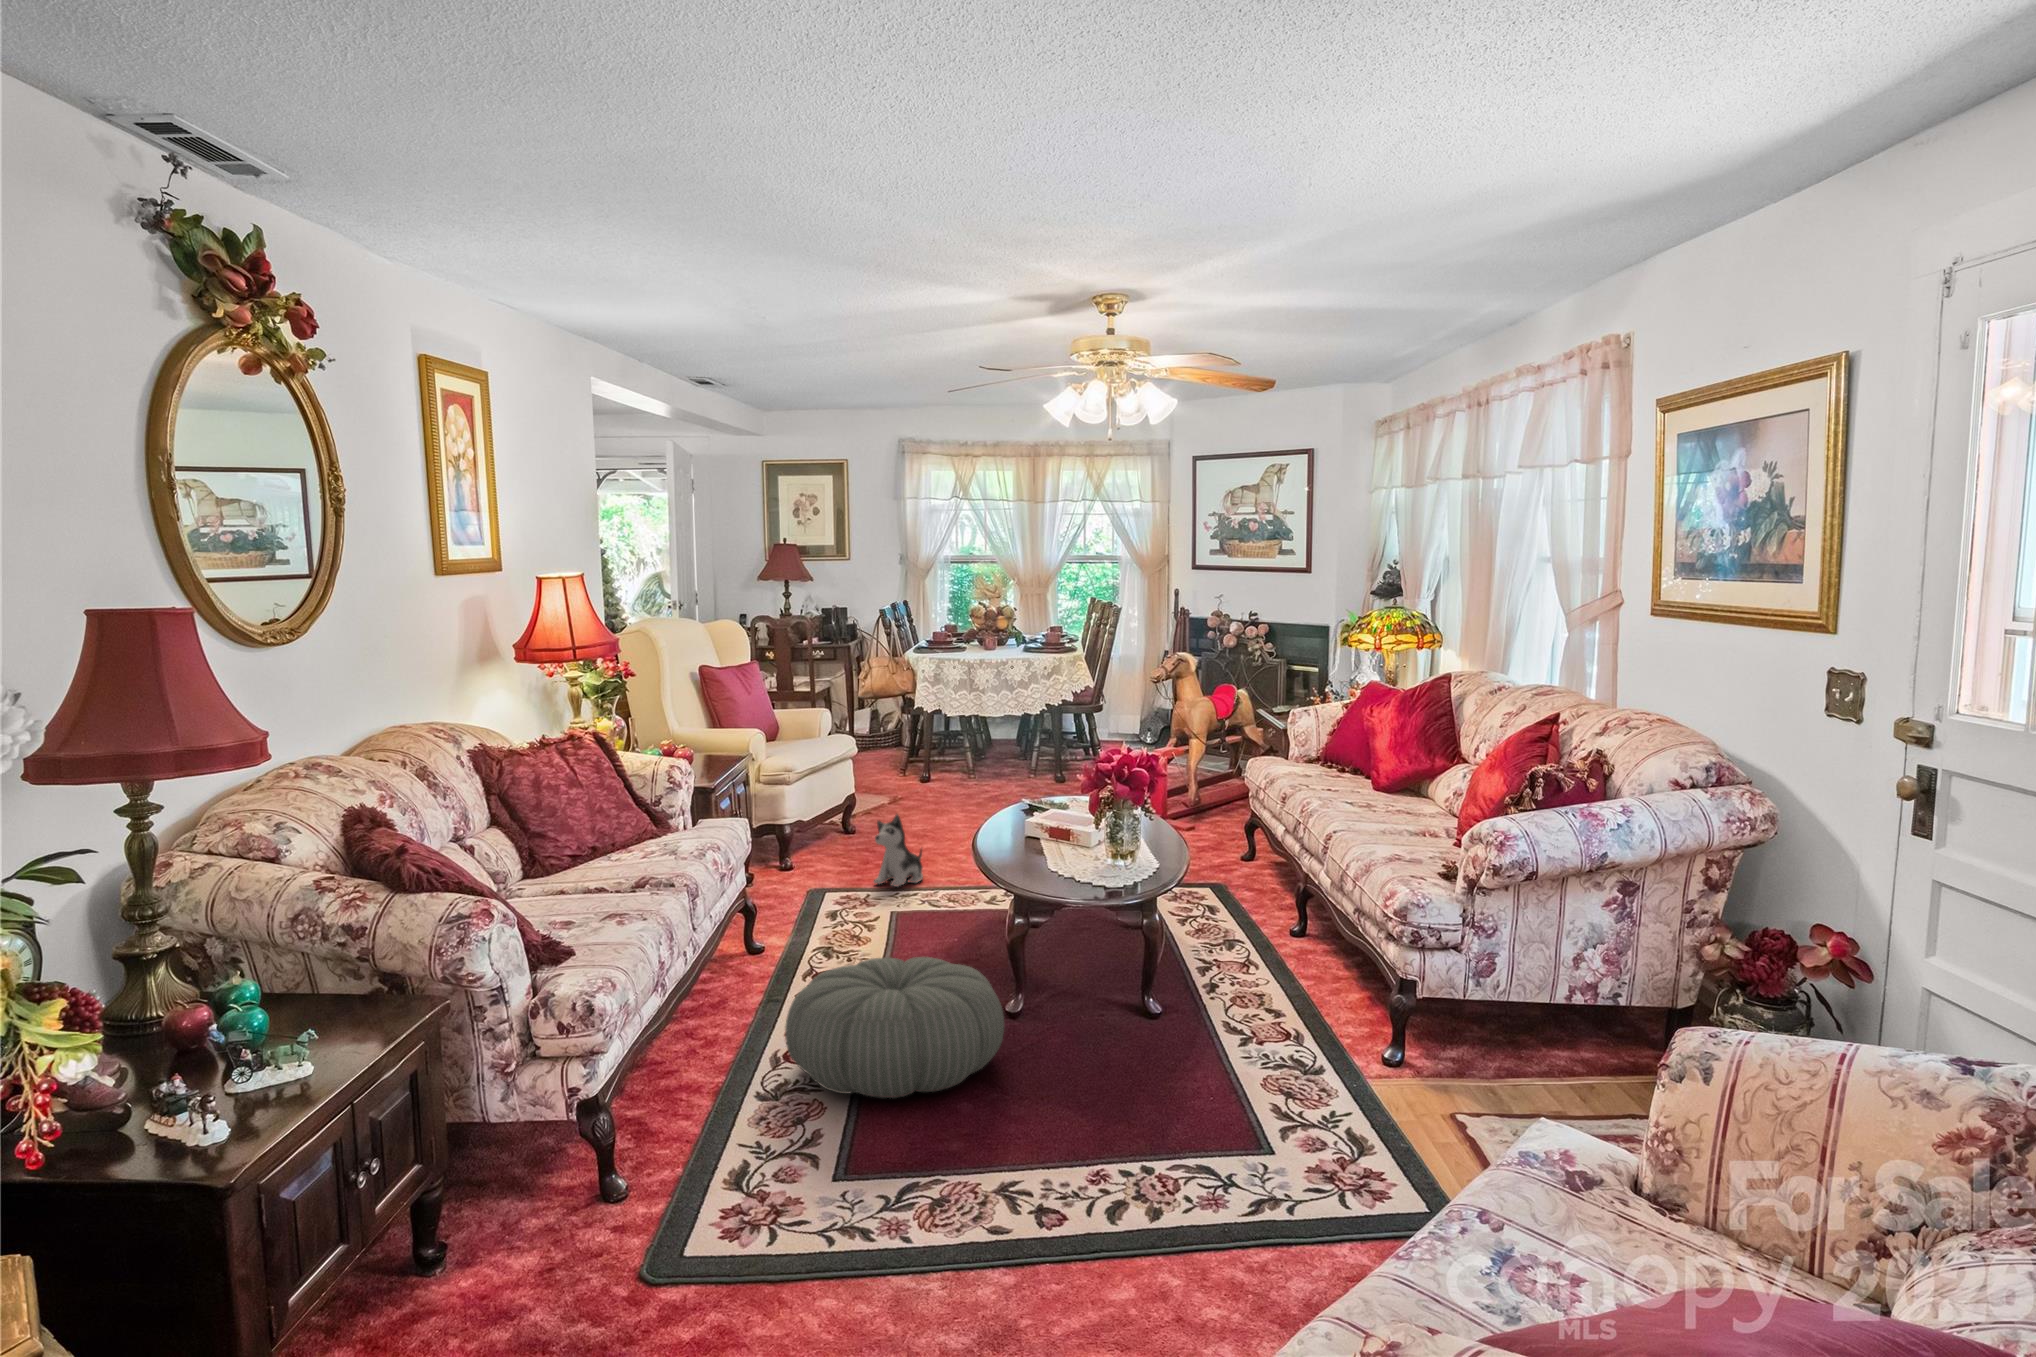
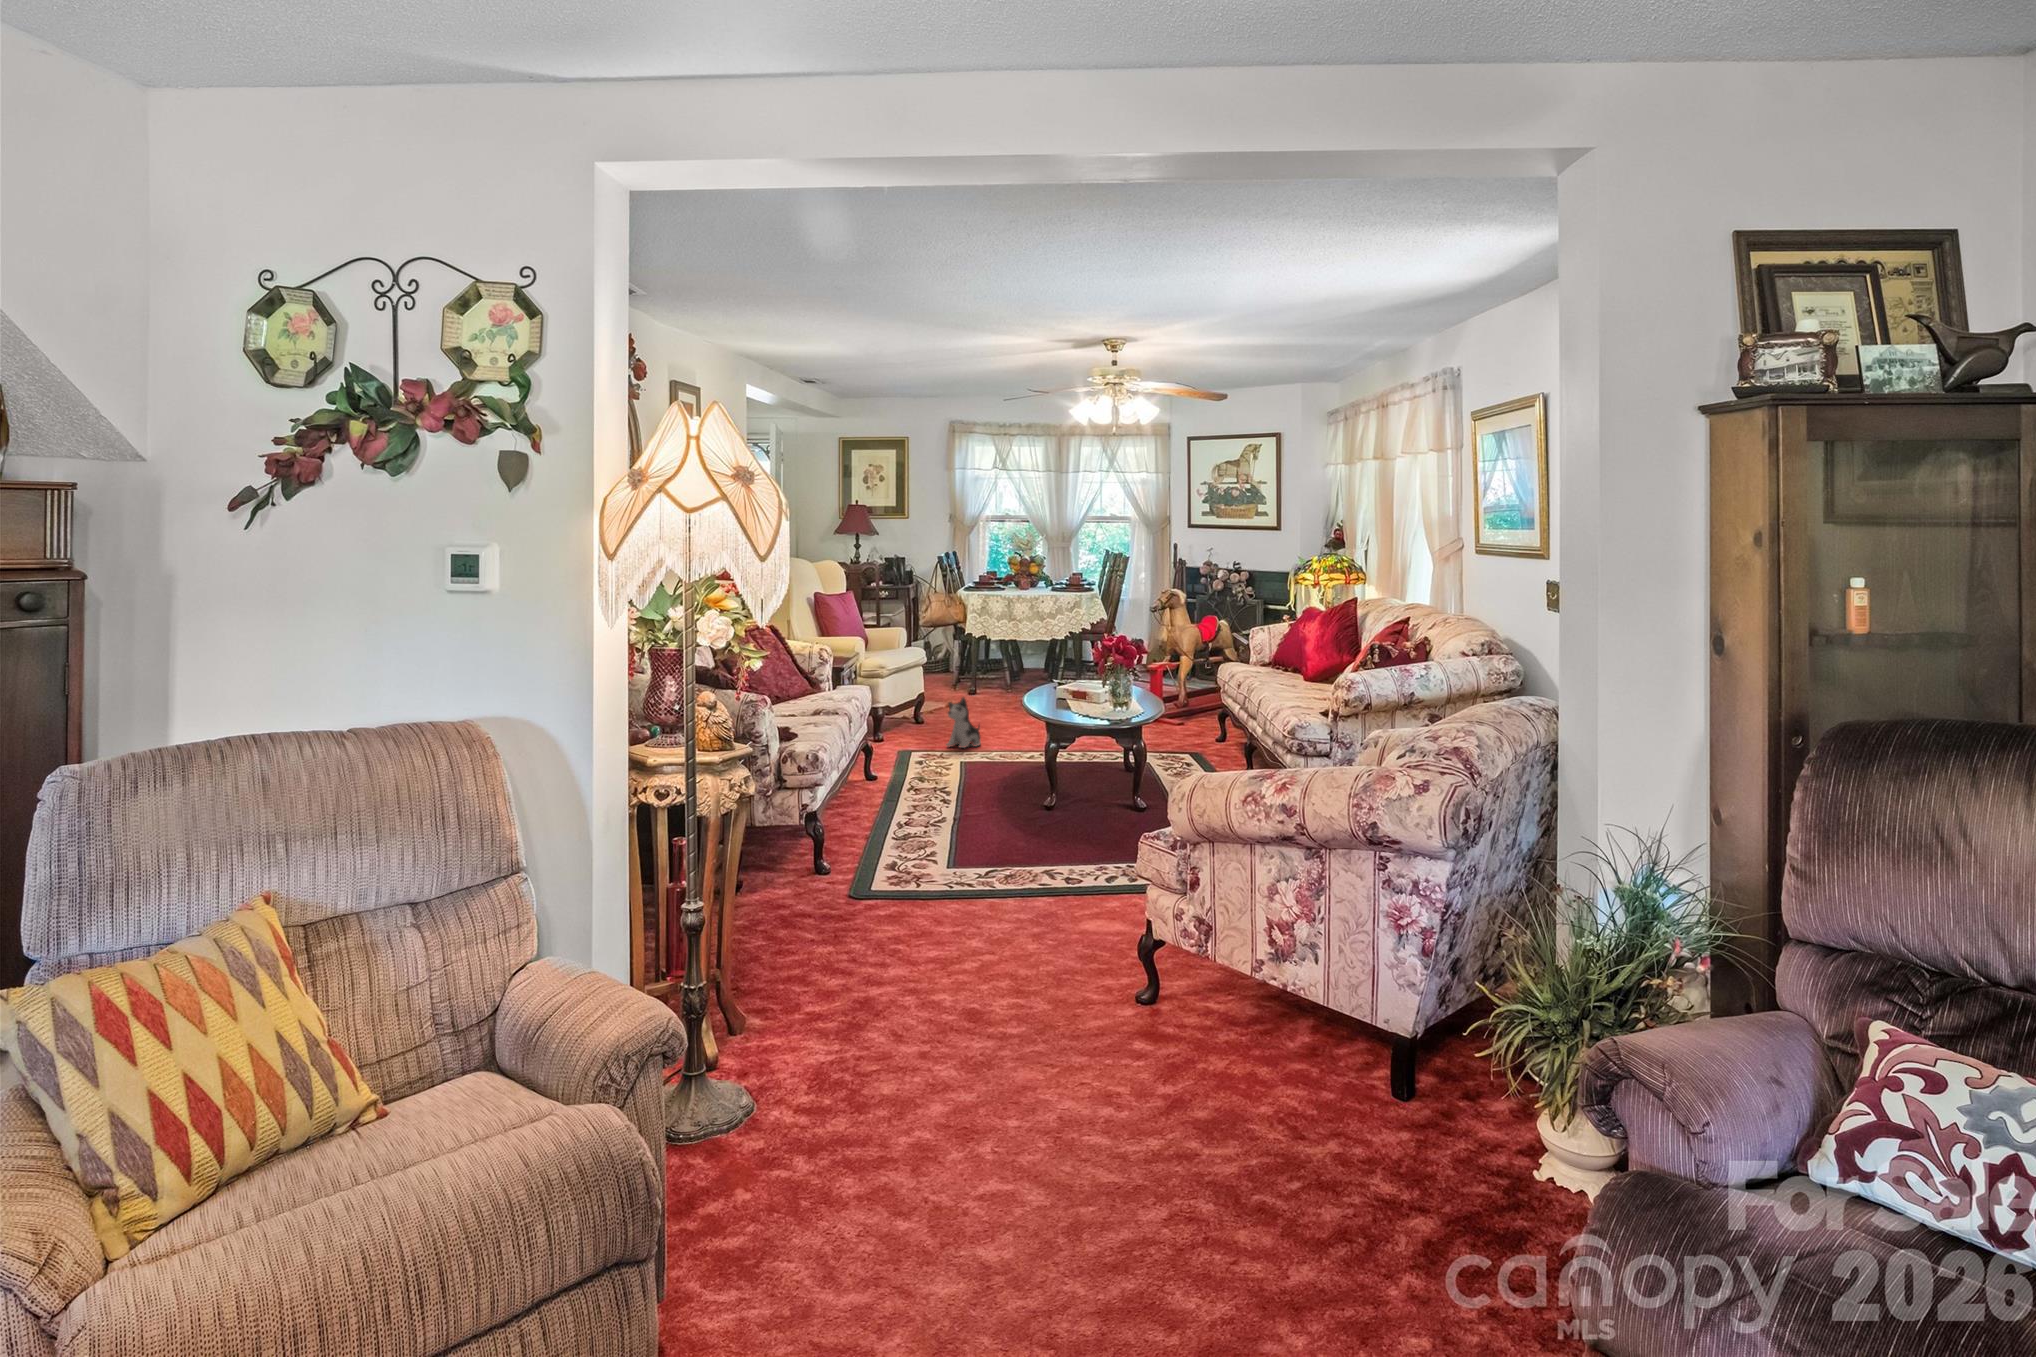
pouf: present [785,957,1004,1098] -> none [912,763,1047,835]

